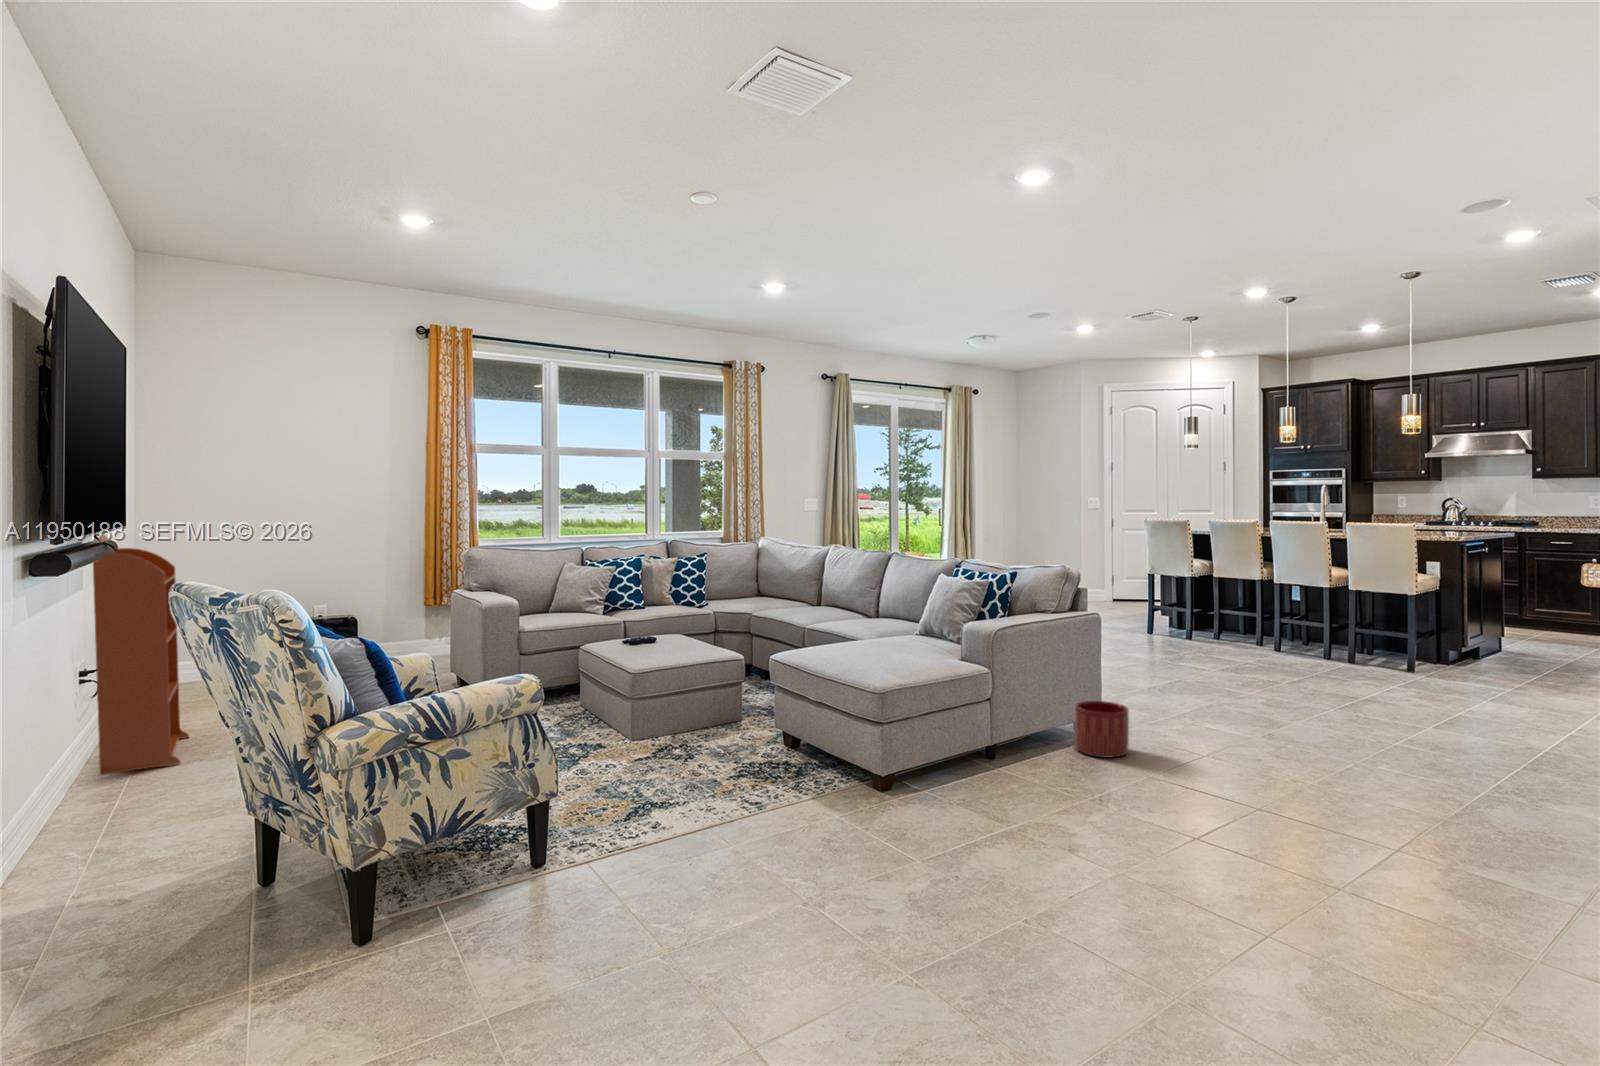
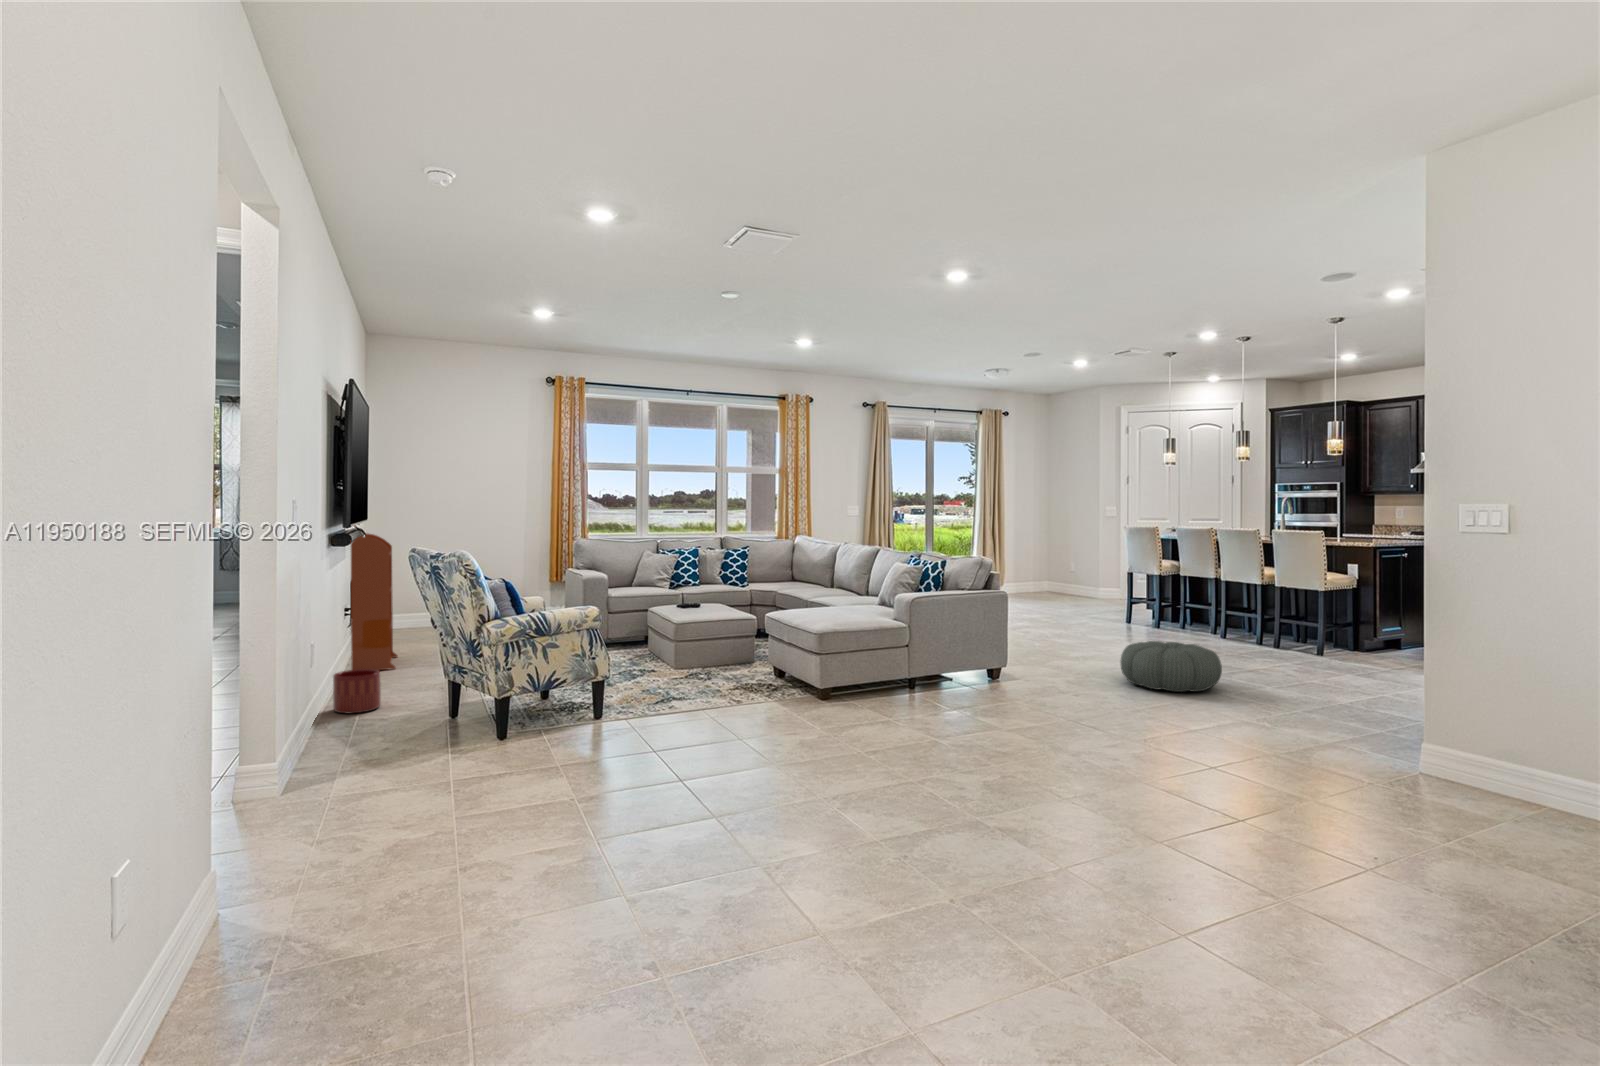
pouf: none [1243,674,1391,746] -> present [1120,641,1222,692]
planter: present [1074,701,1129,758] -> present [333,669,381,713]

